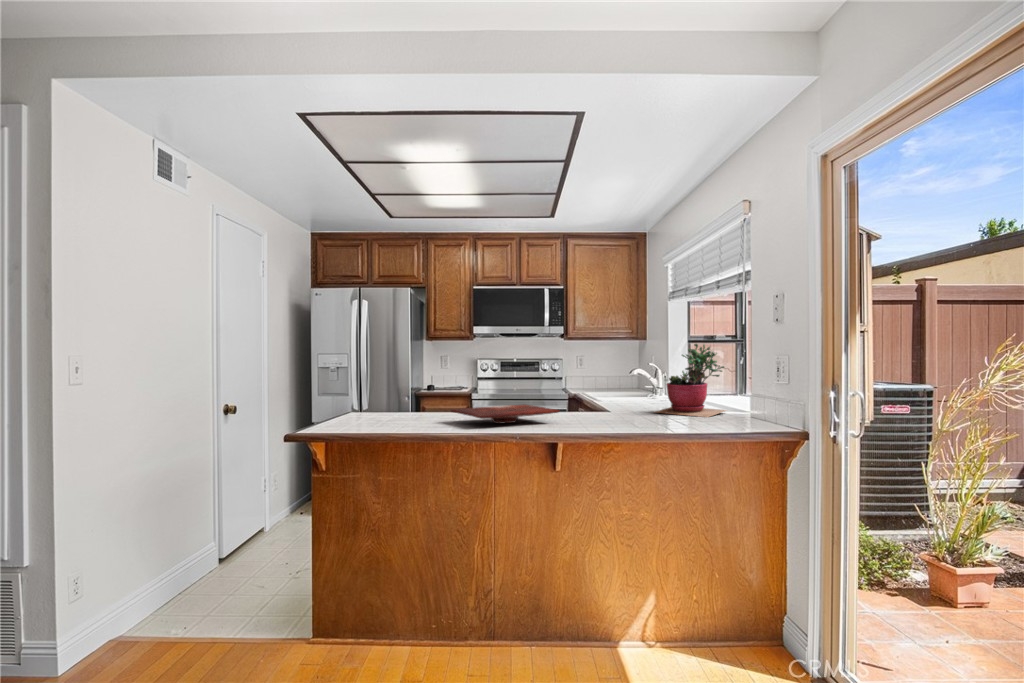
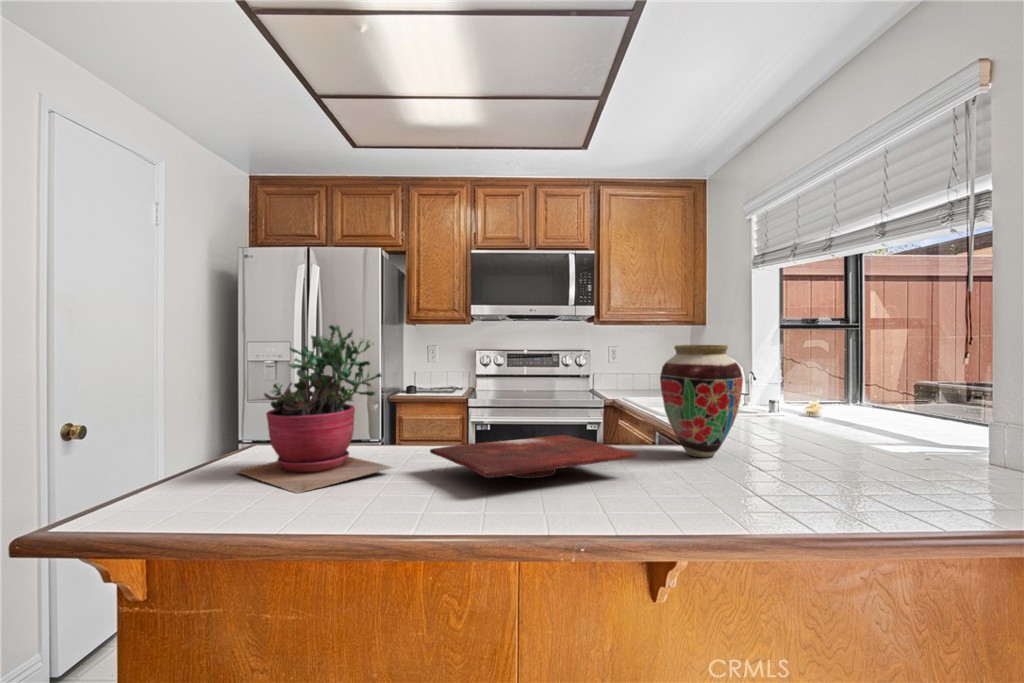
succulent plant: present [655,344,726,417] -> present [236,325,392,493]
vase: none [581,353,626,417] -> present [660,345,743,457]

